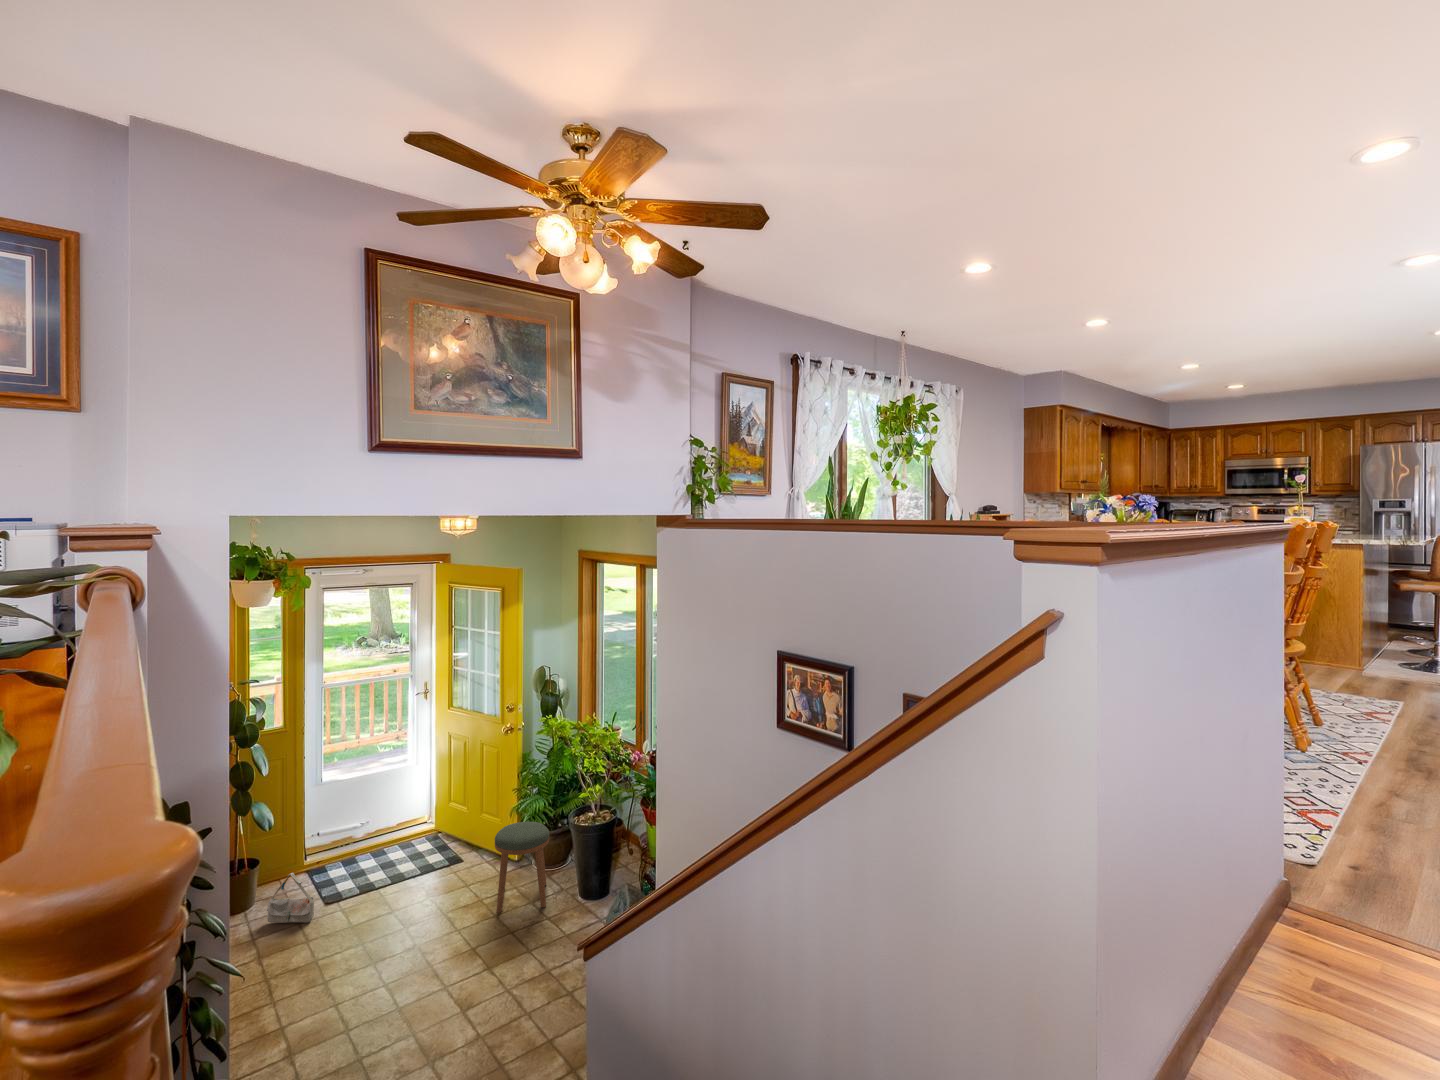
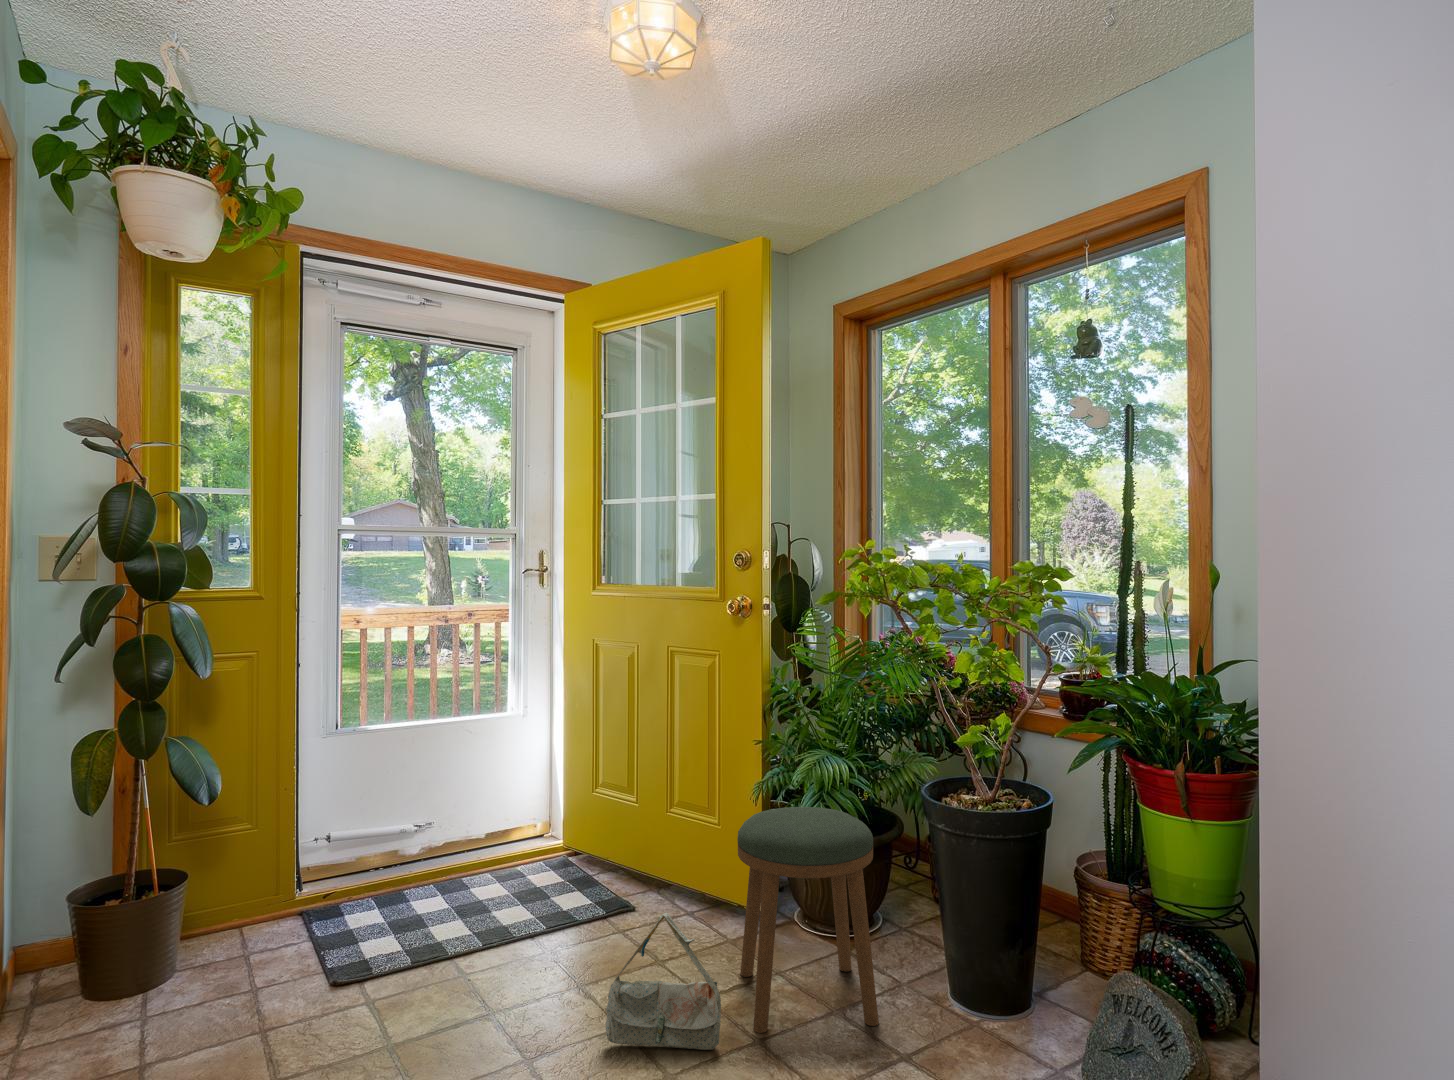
bag: present [267,873,314,923] -> present [606,913,721,1050]

